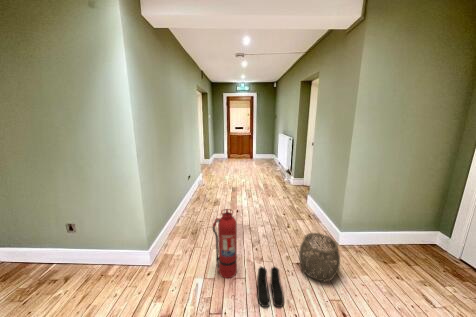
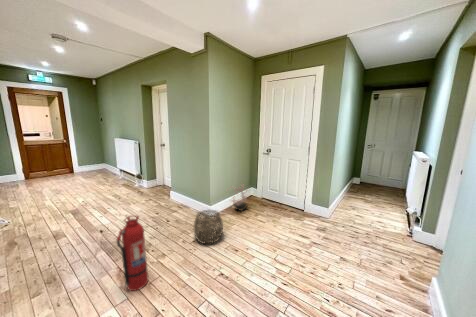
potted plant: none [369,213,420,261] -> present [233,185,248,211]
boots: present [257,267,284,307] -> none [173,248,203,283]

